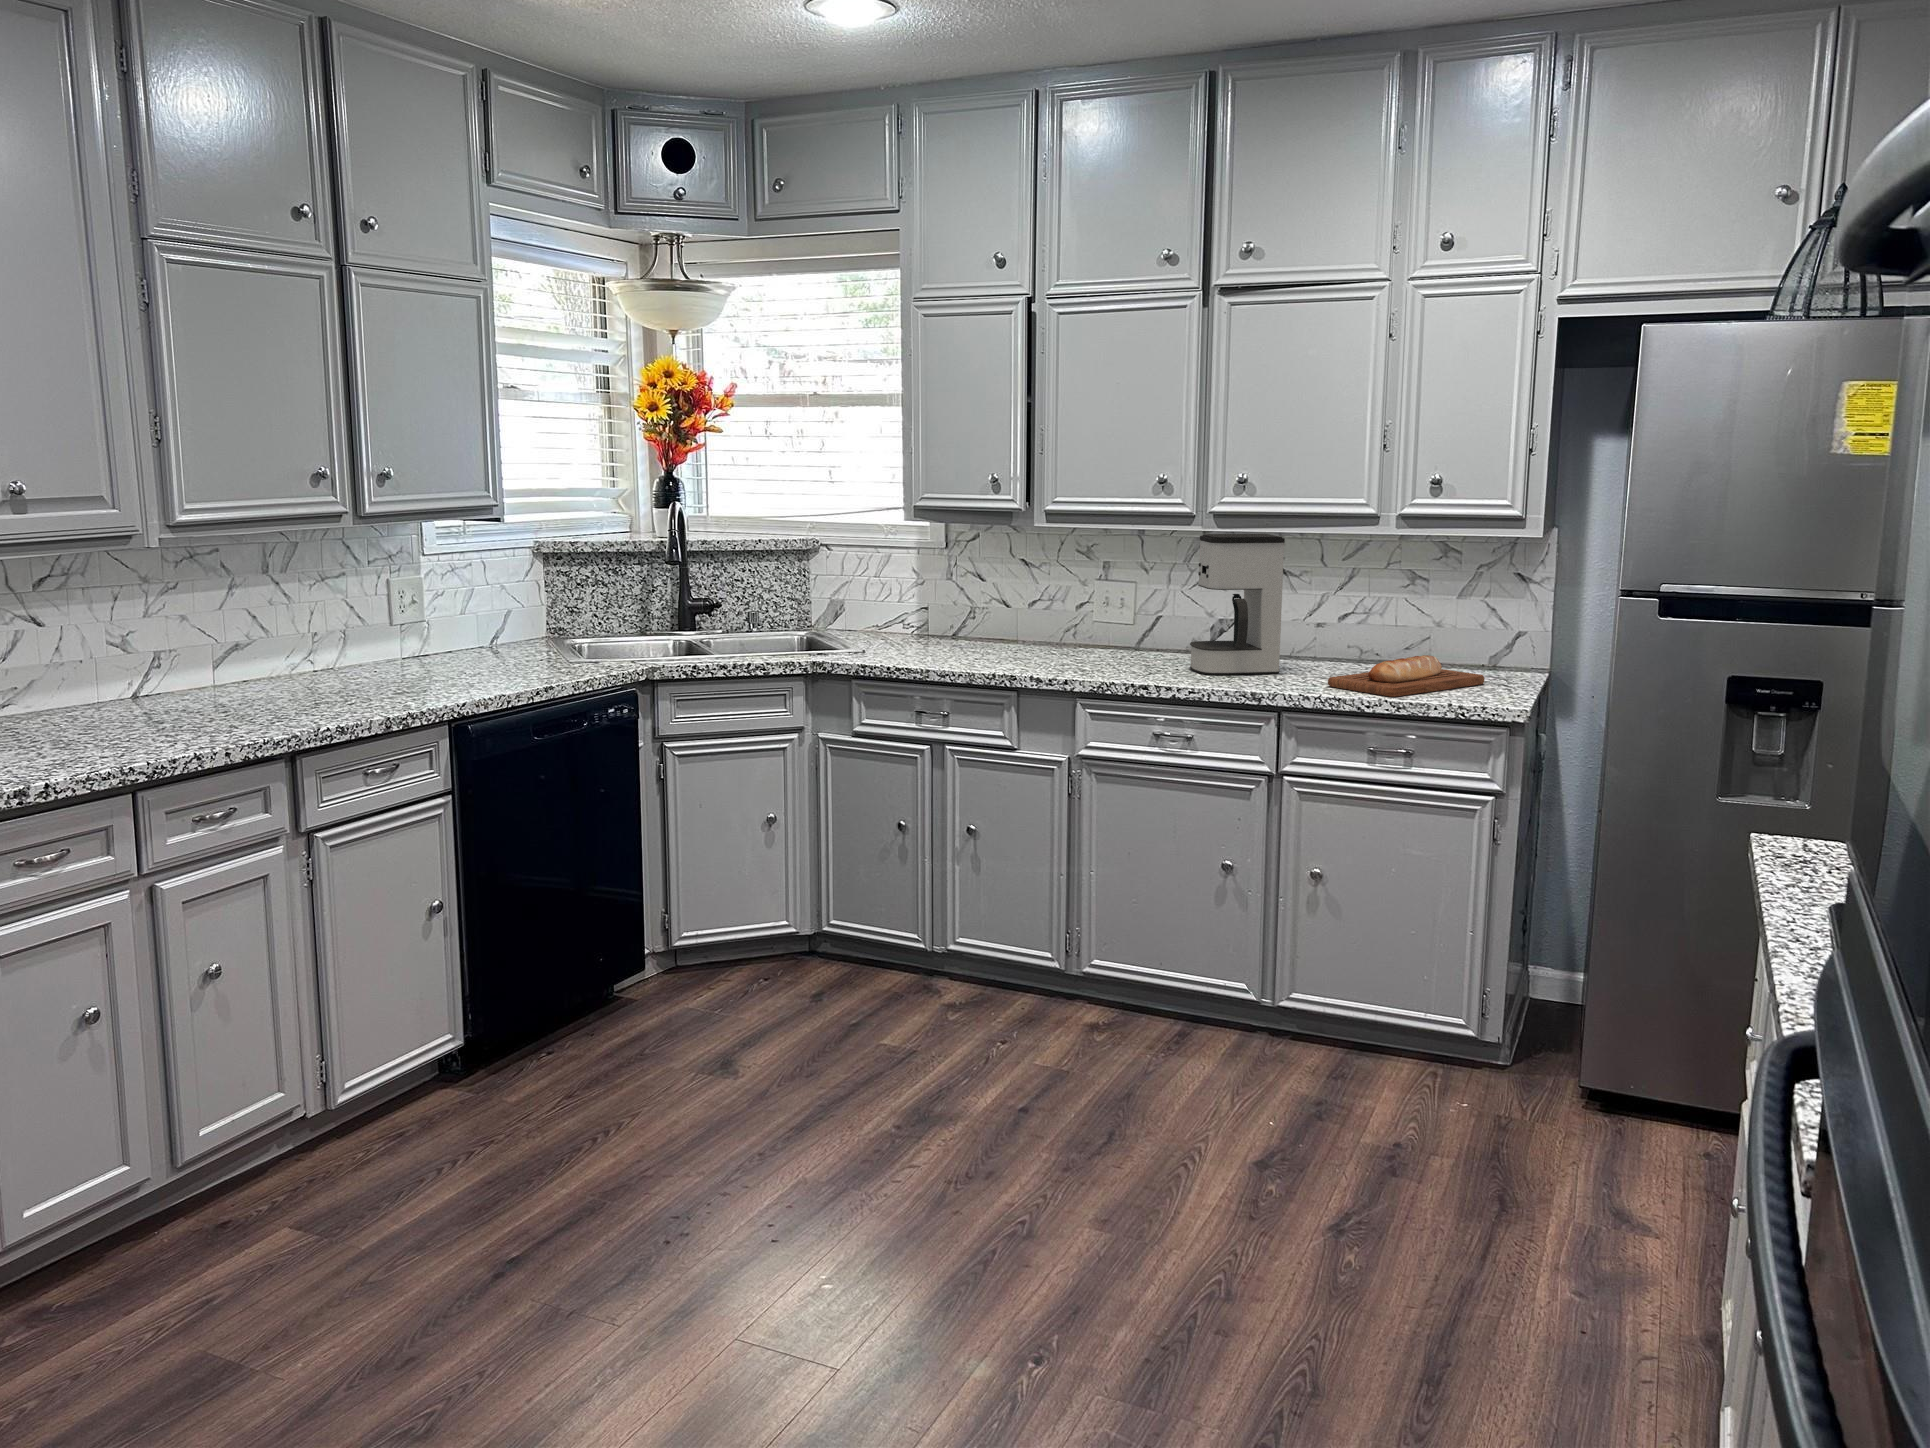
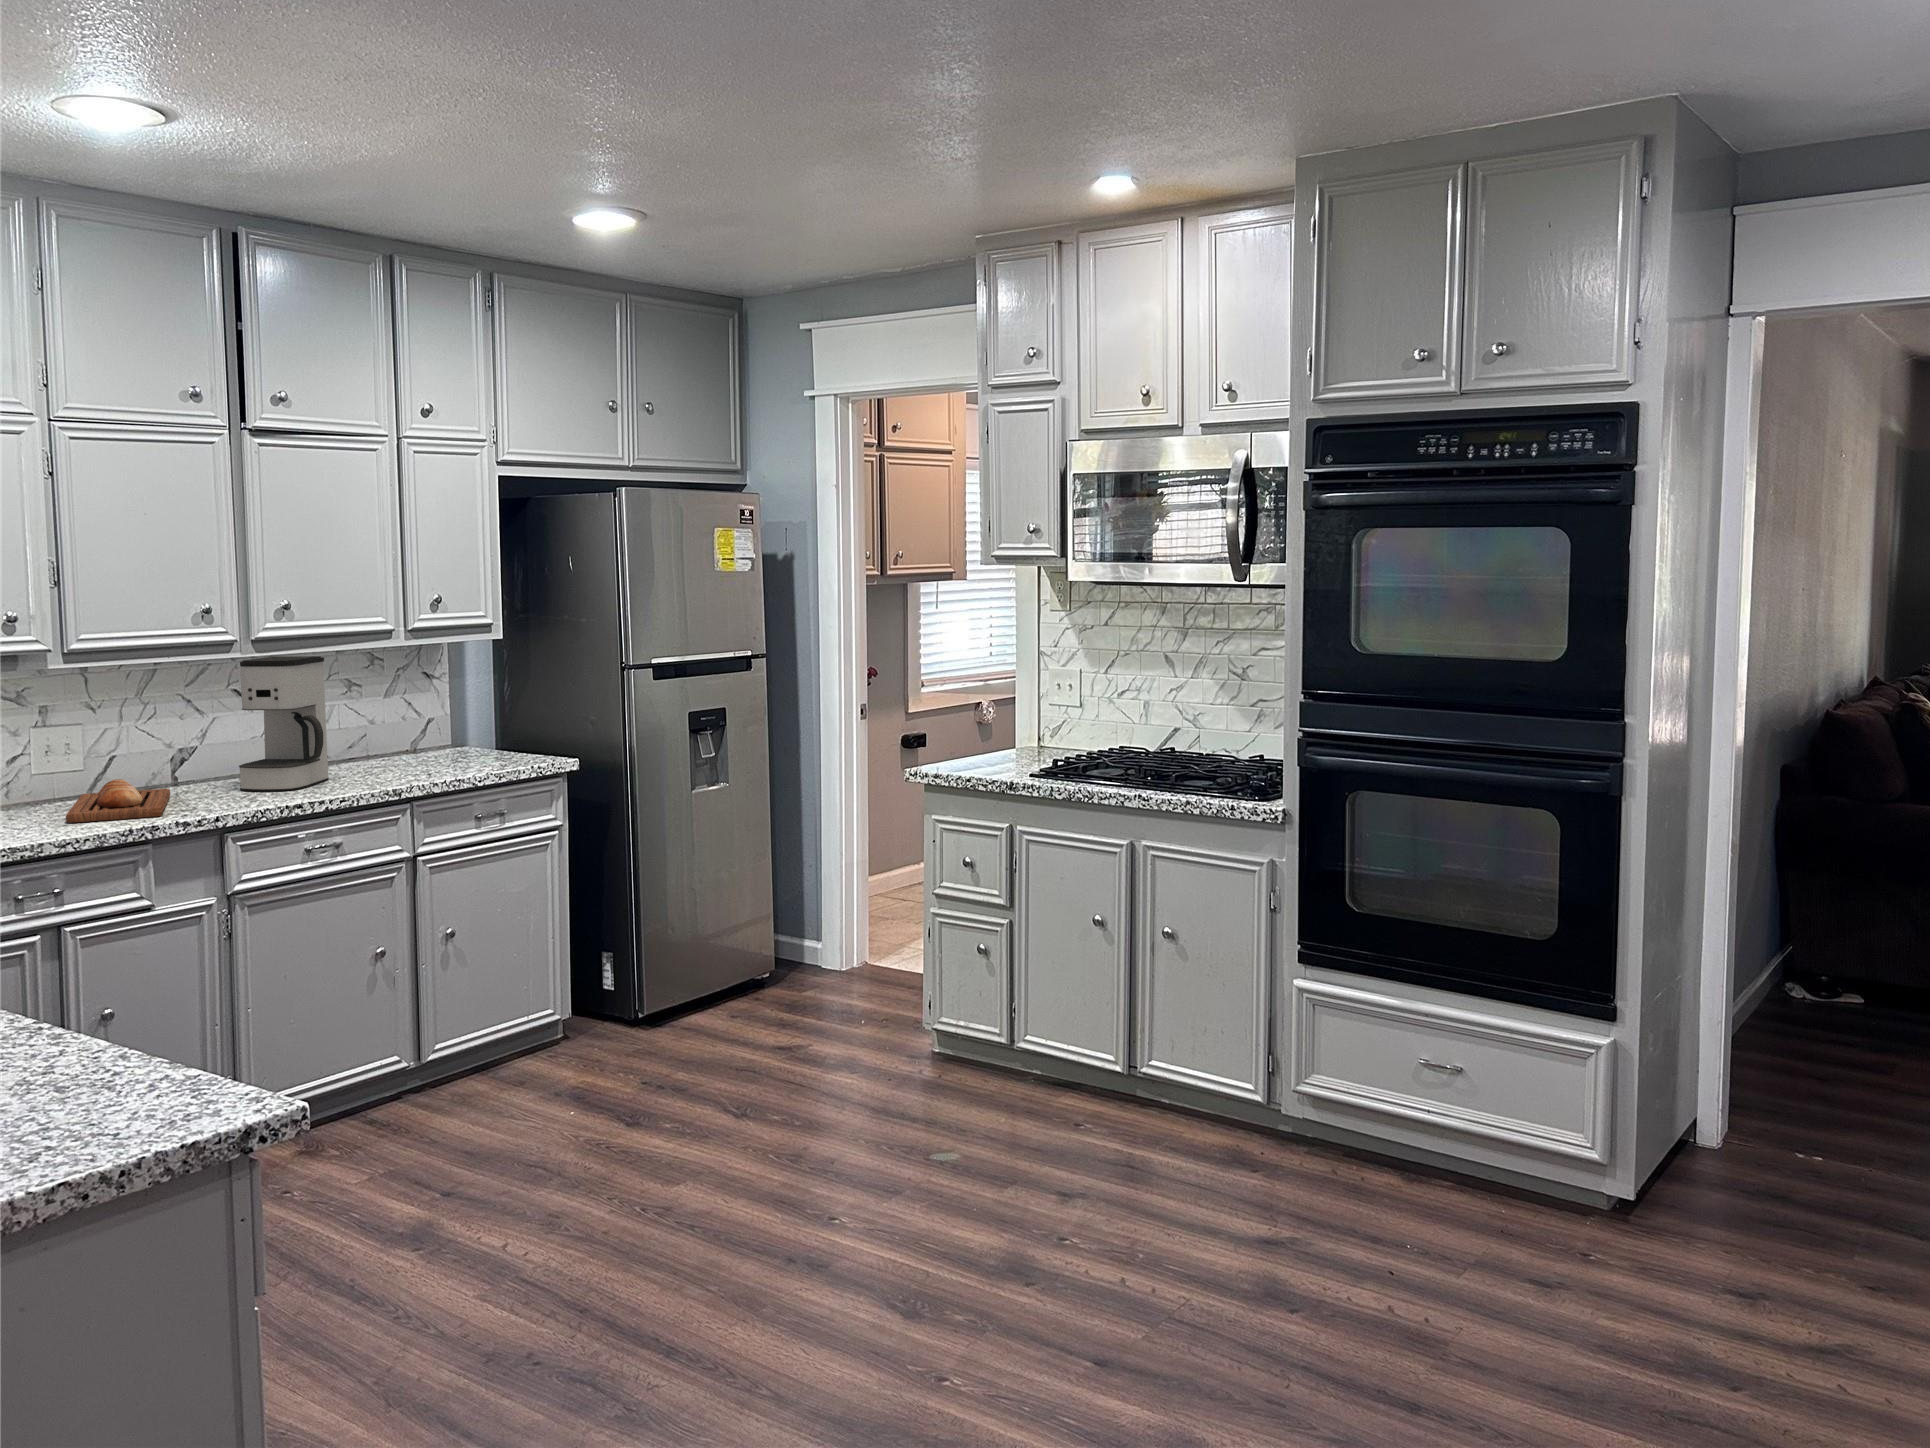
bread loaf: present [1328,655,1485,697] -> present [66,779,170,823]

